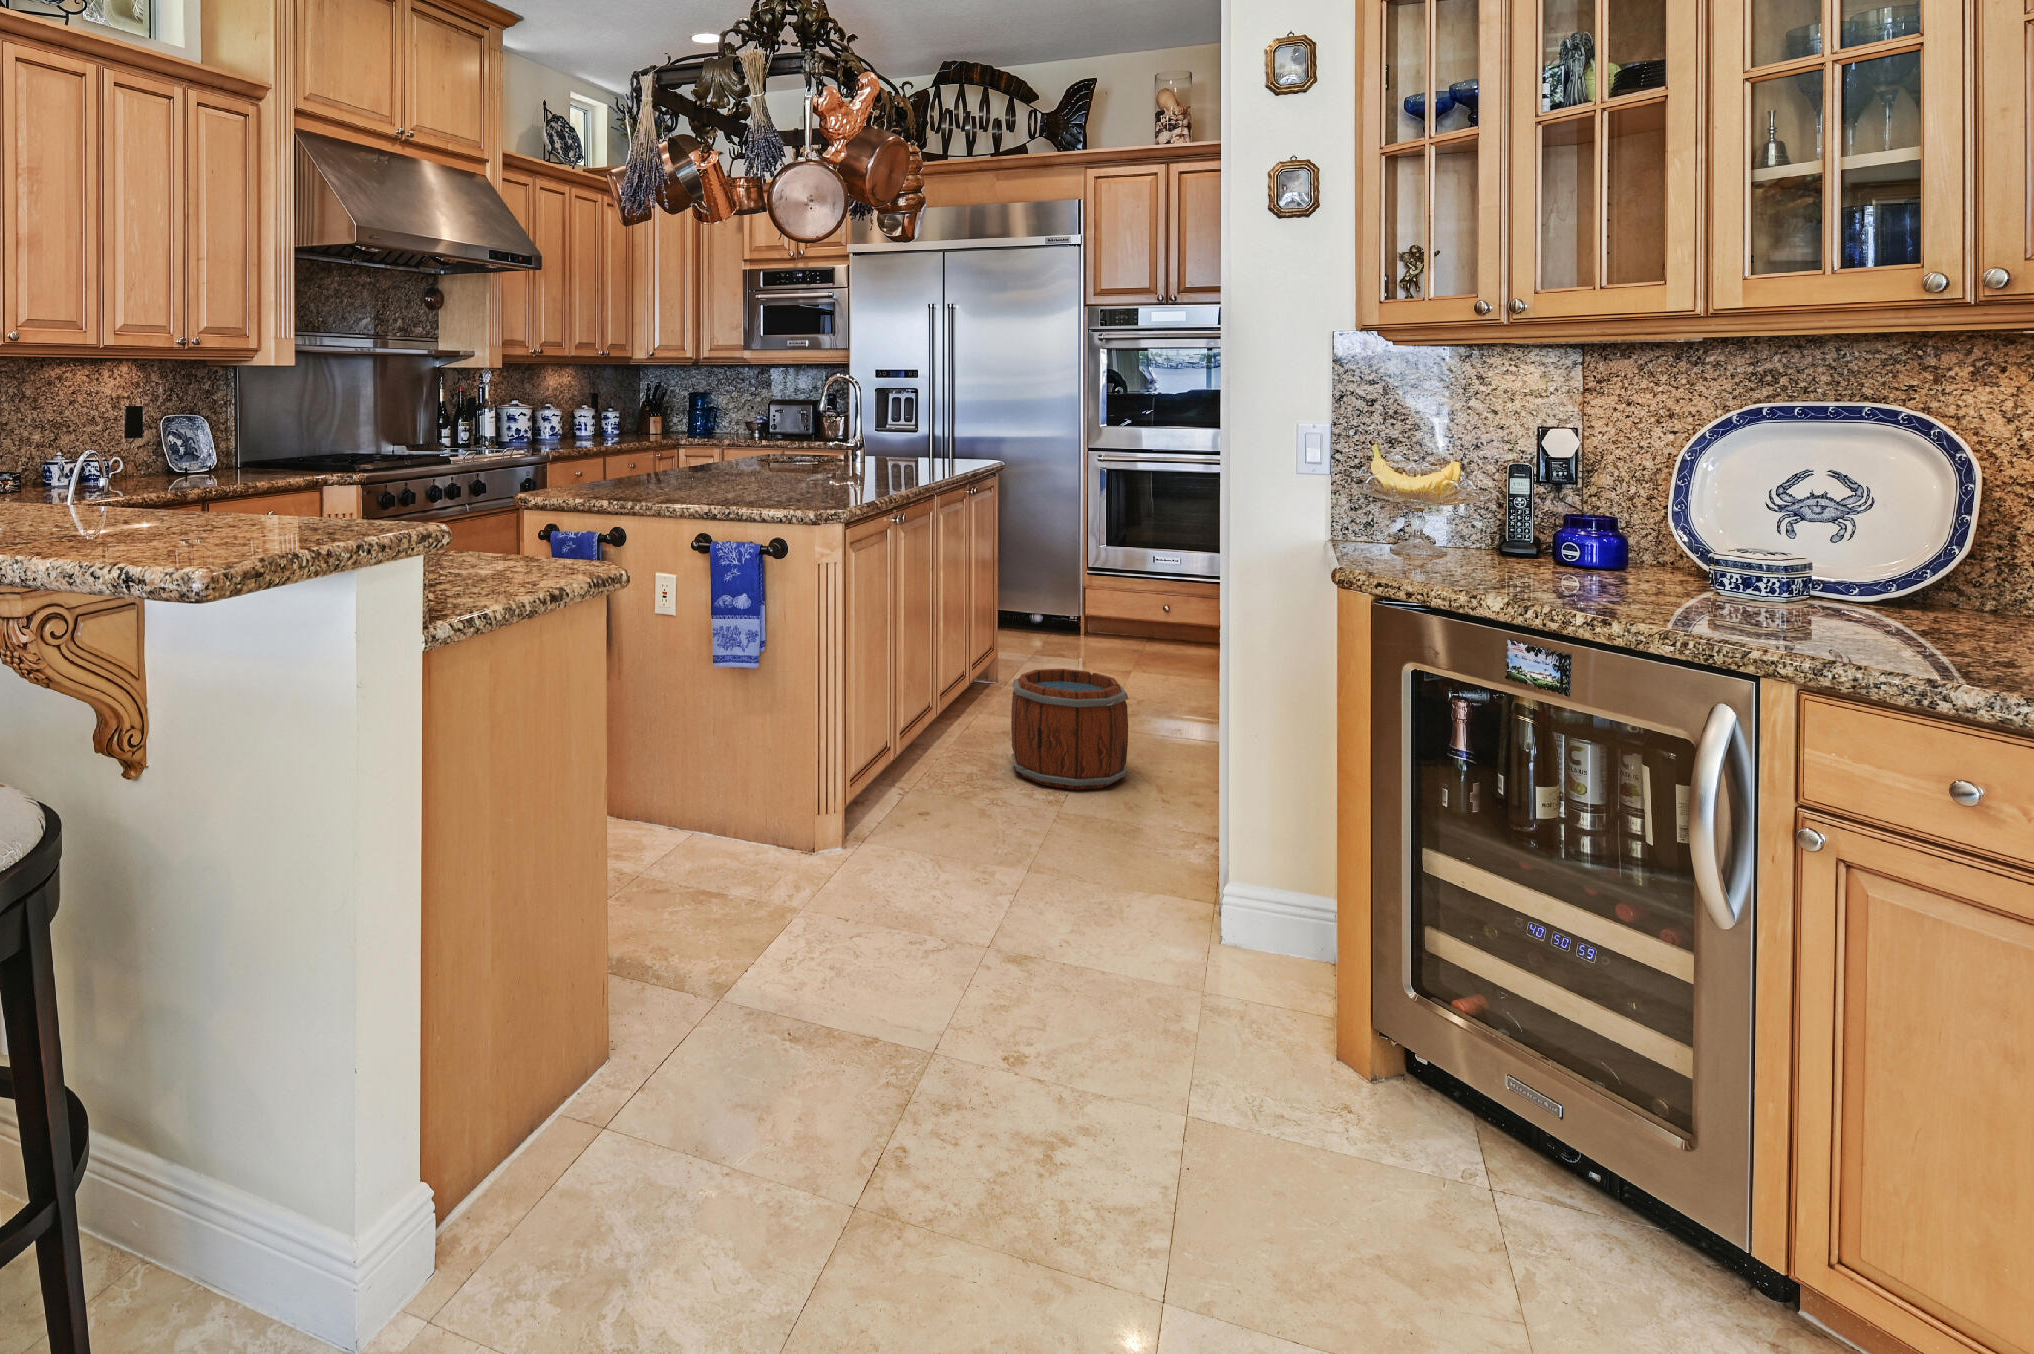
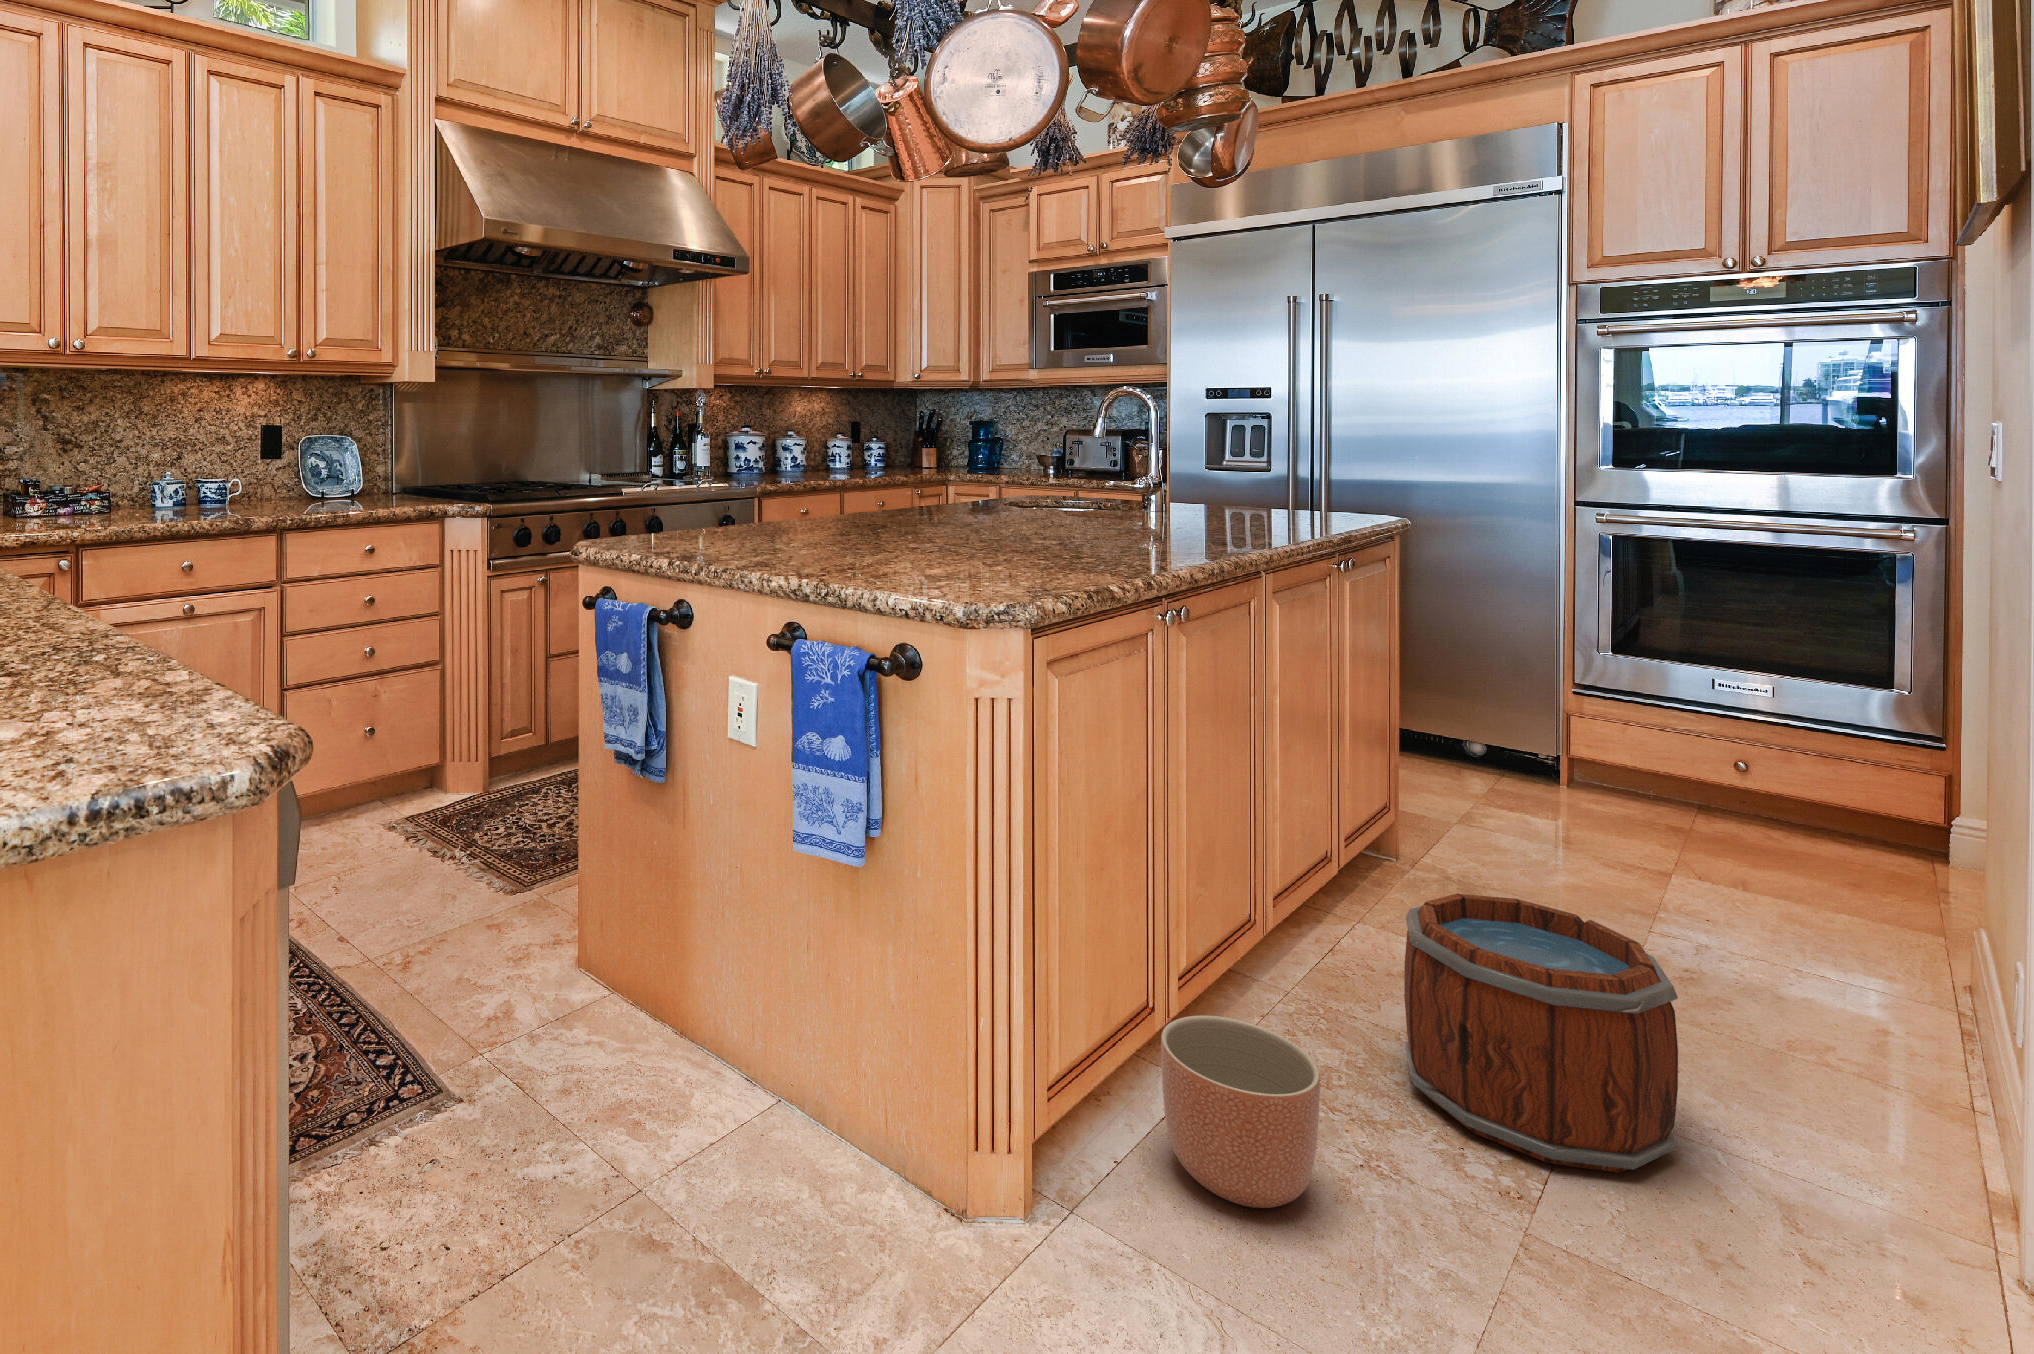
planter: none [903,739,980,824] -> present [1161,1016,1320,1208]

